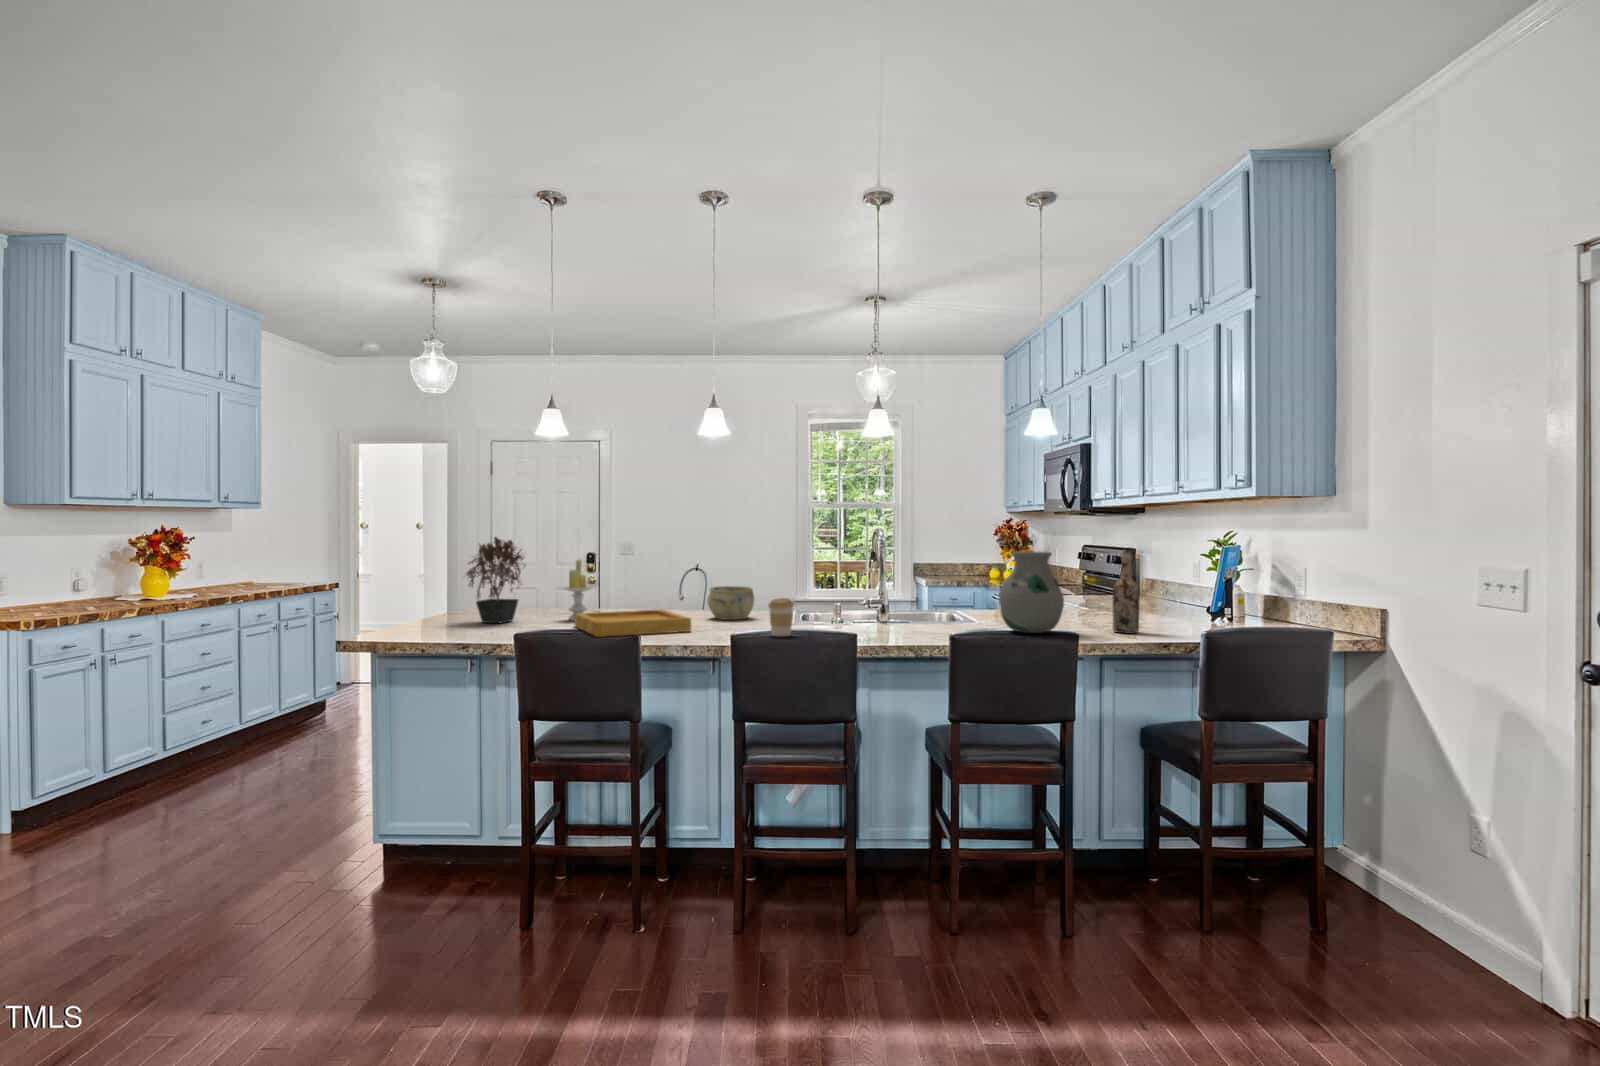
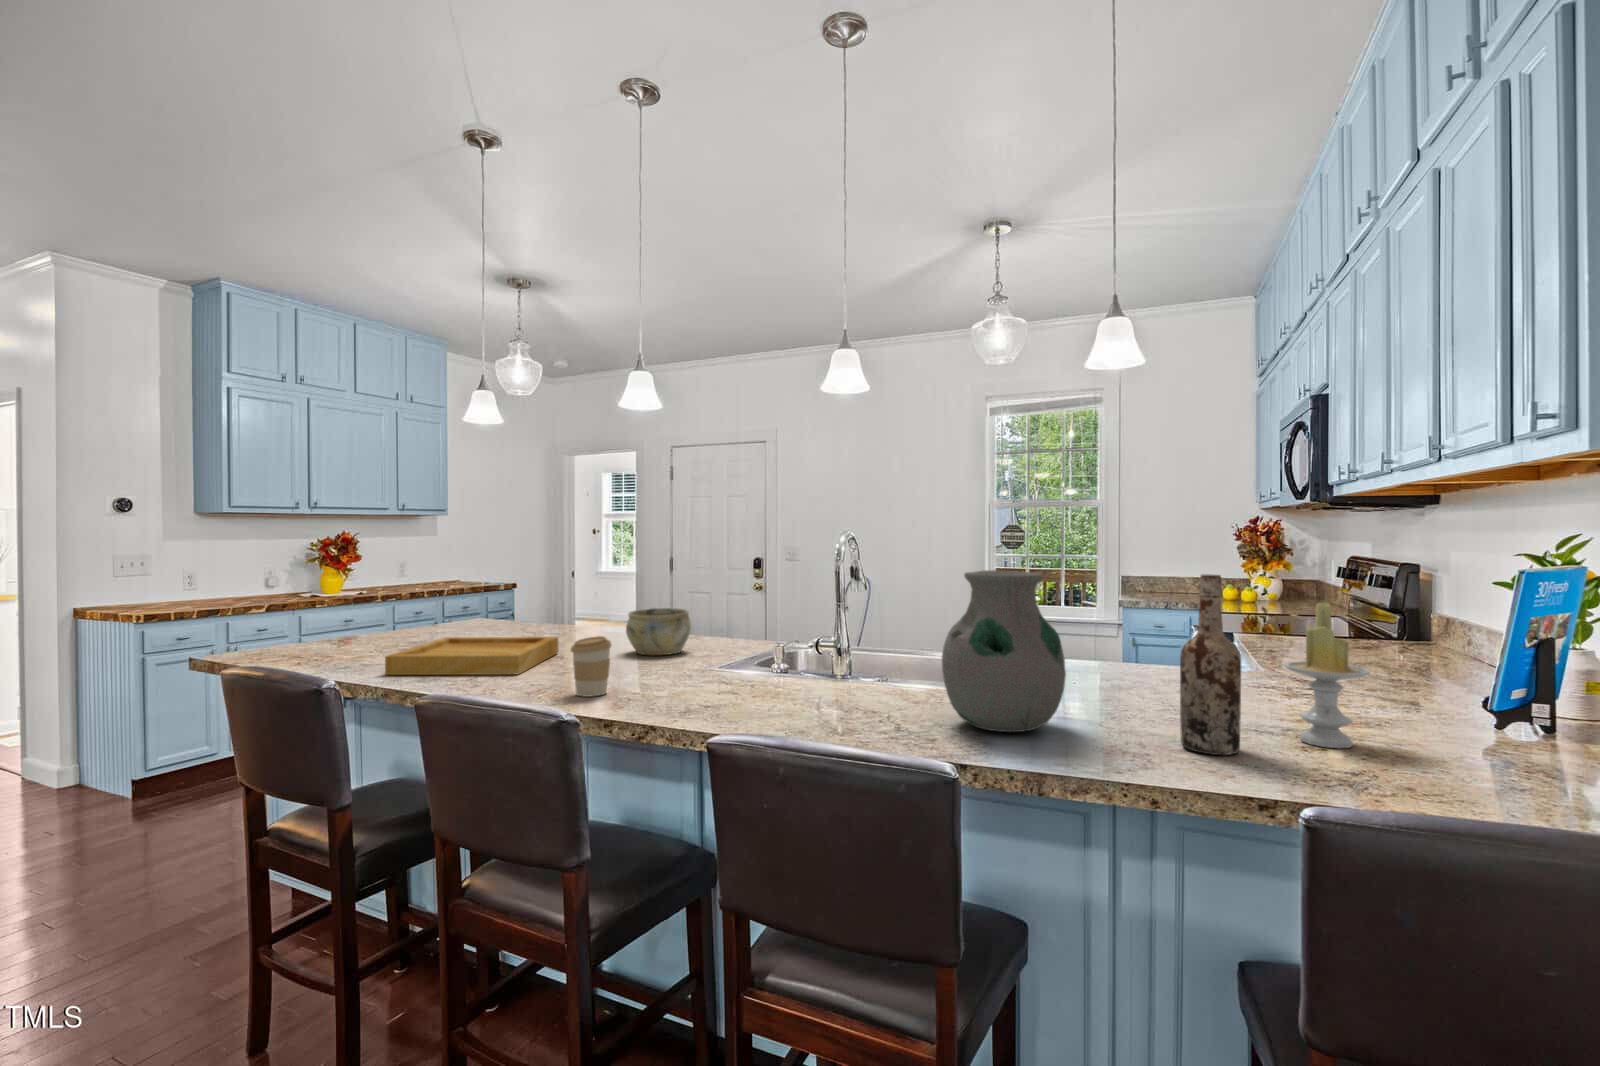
potted plant: present [466,537,526,623] -> none [365,540,451,643]
candle: present [563,560,593,621] -> present [1284,603,1370,748]

